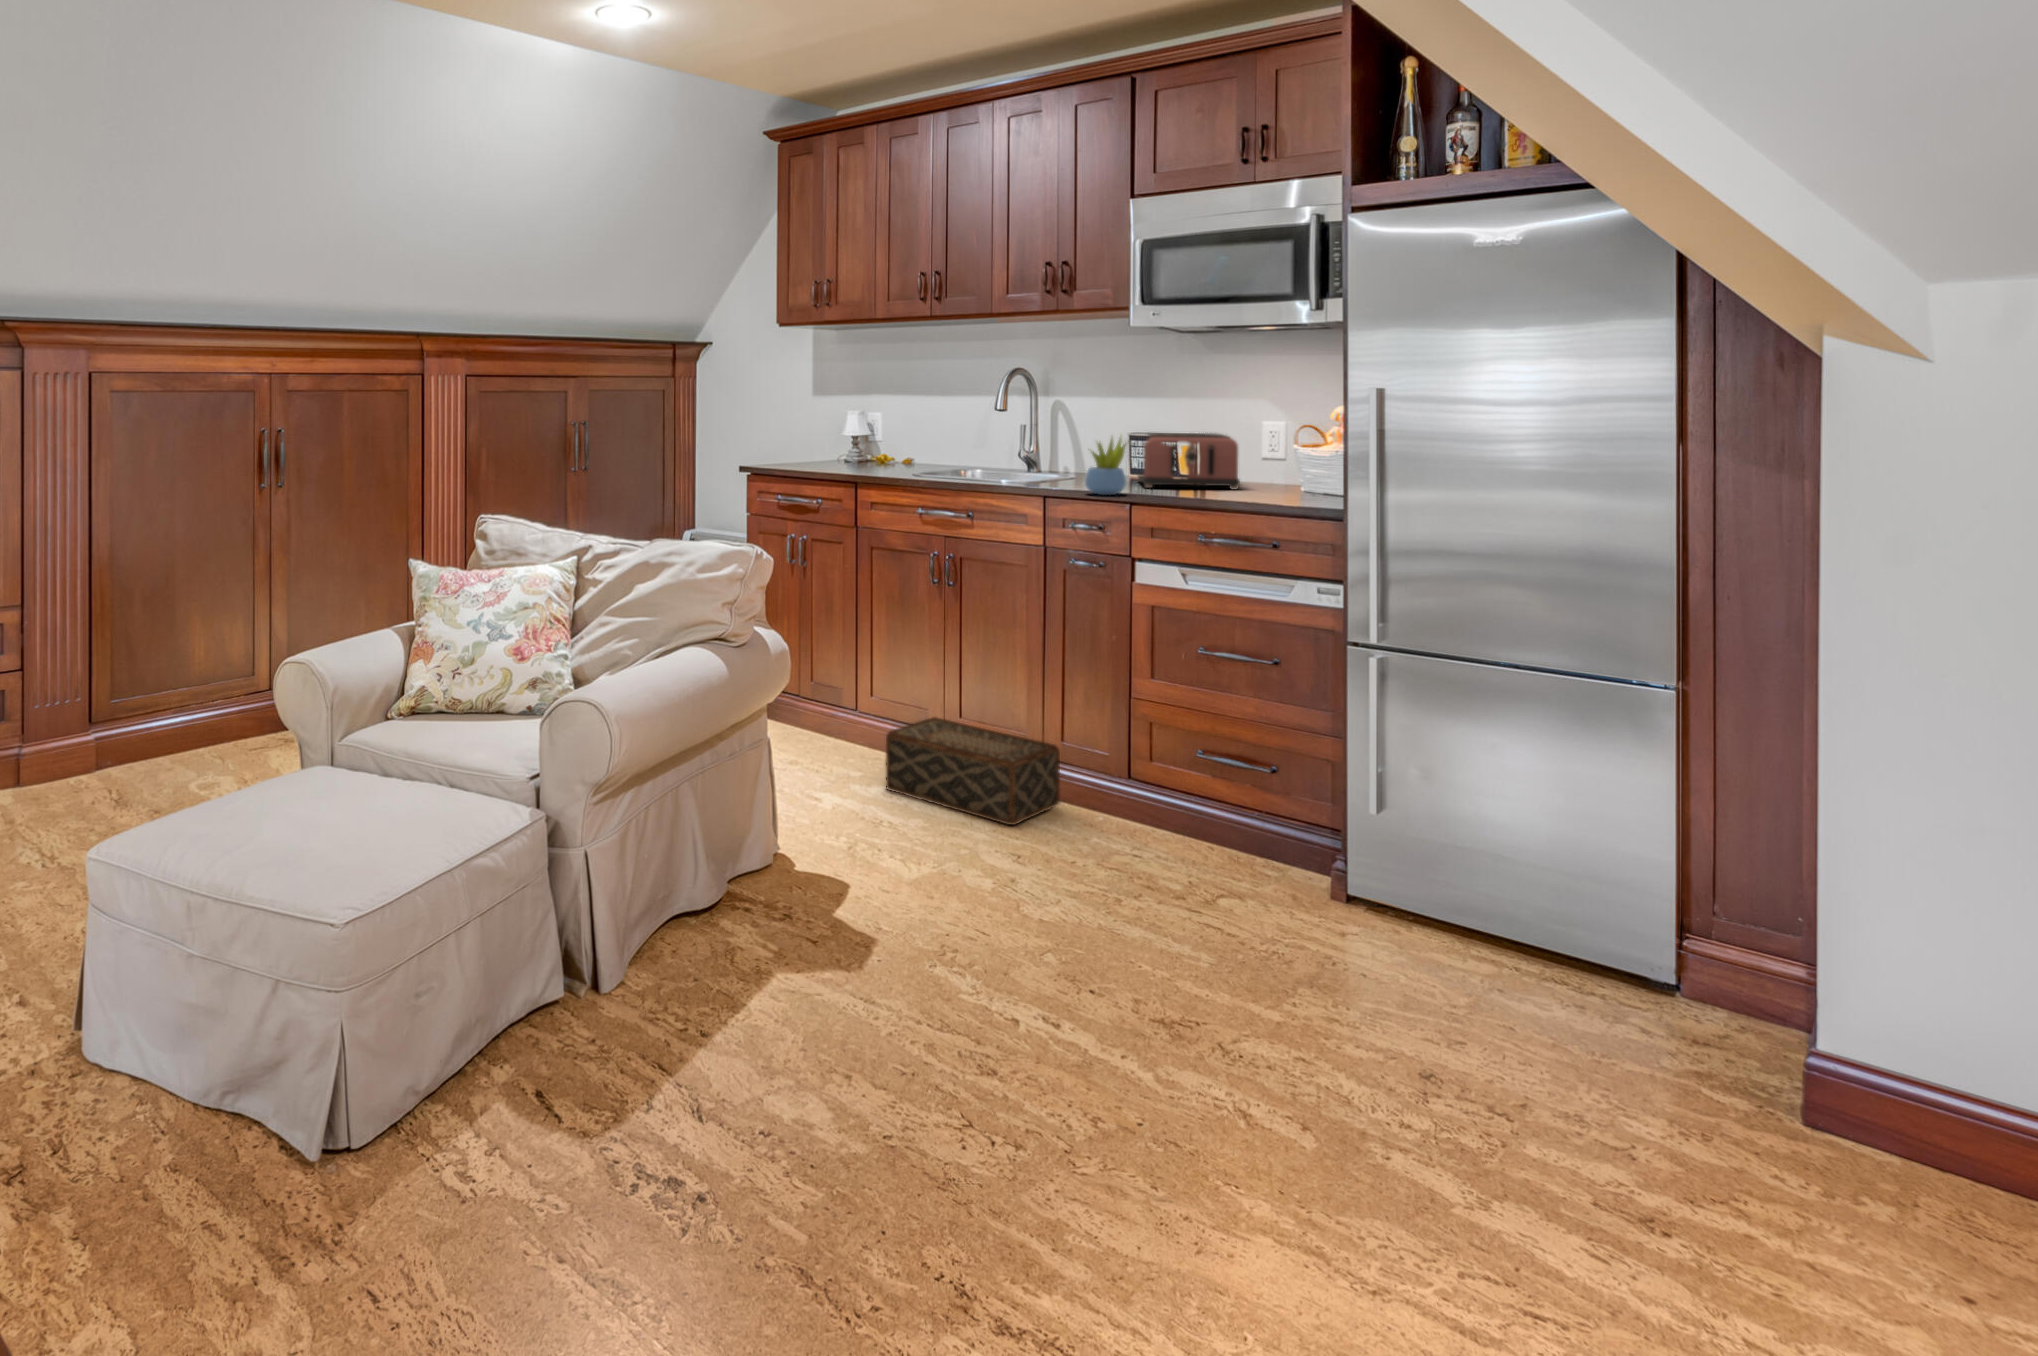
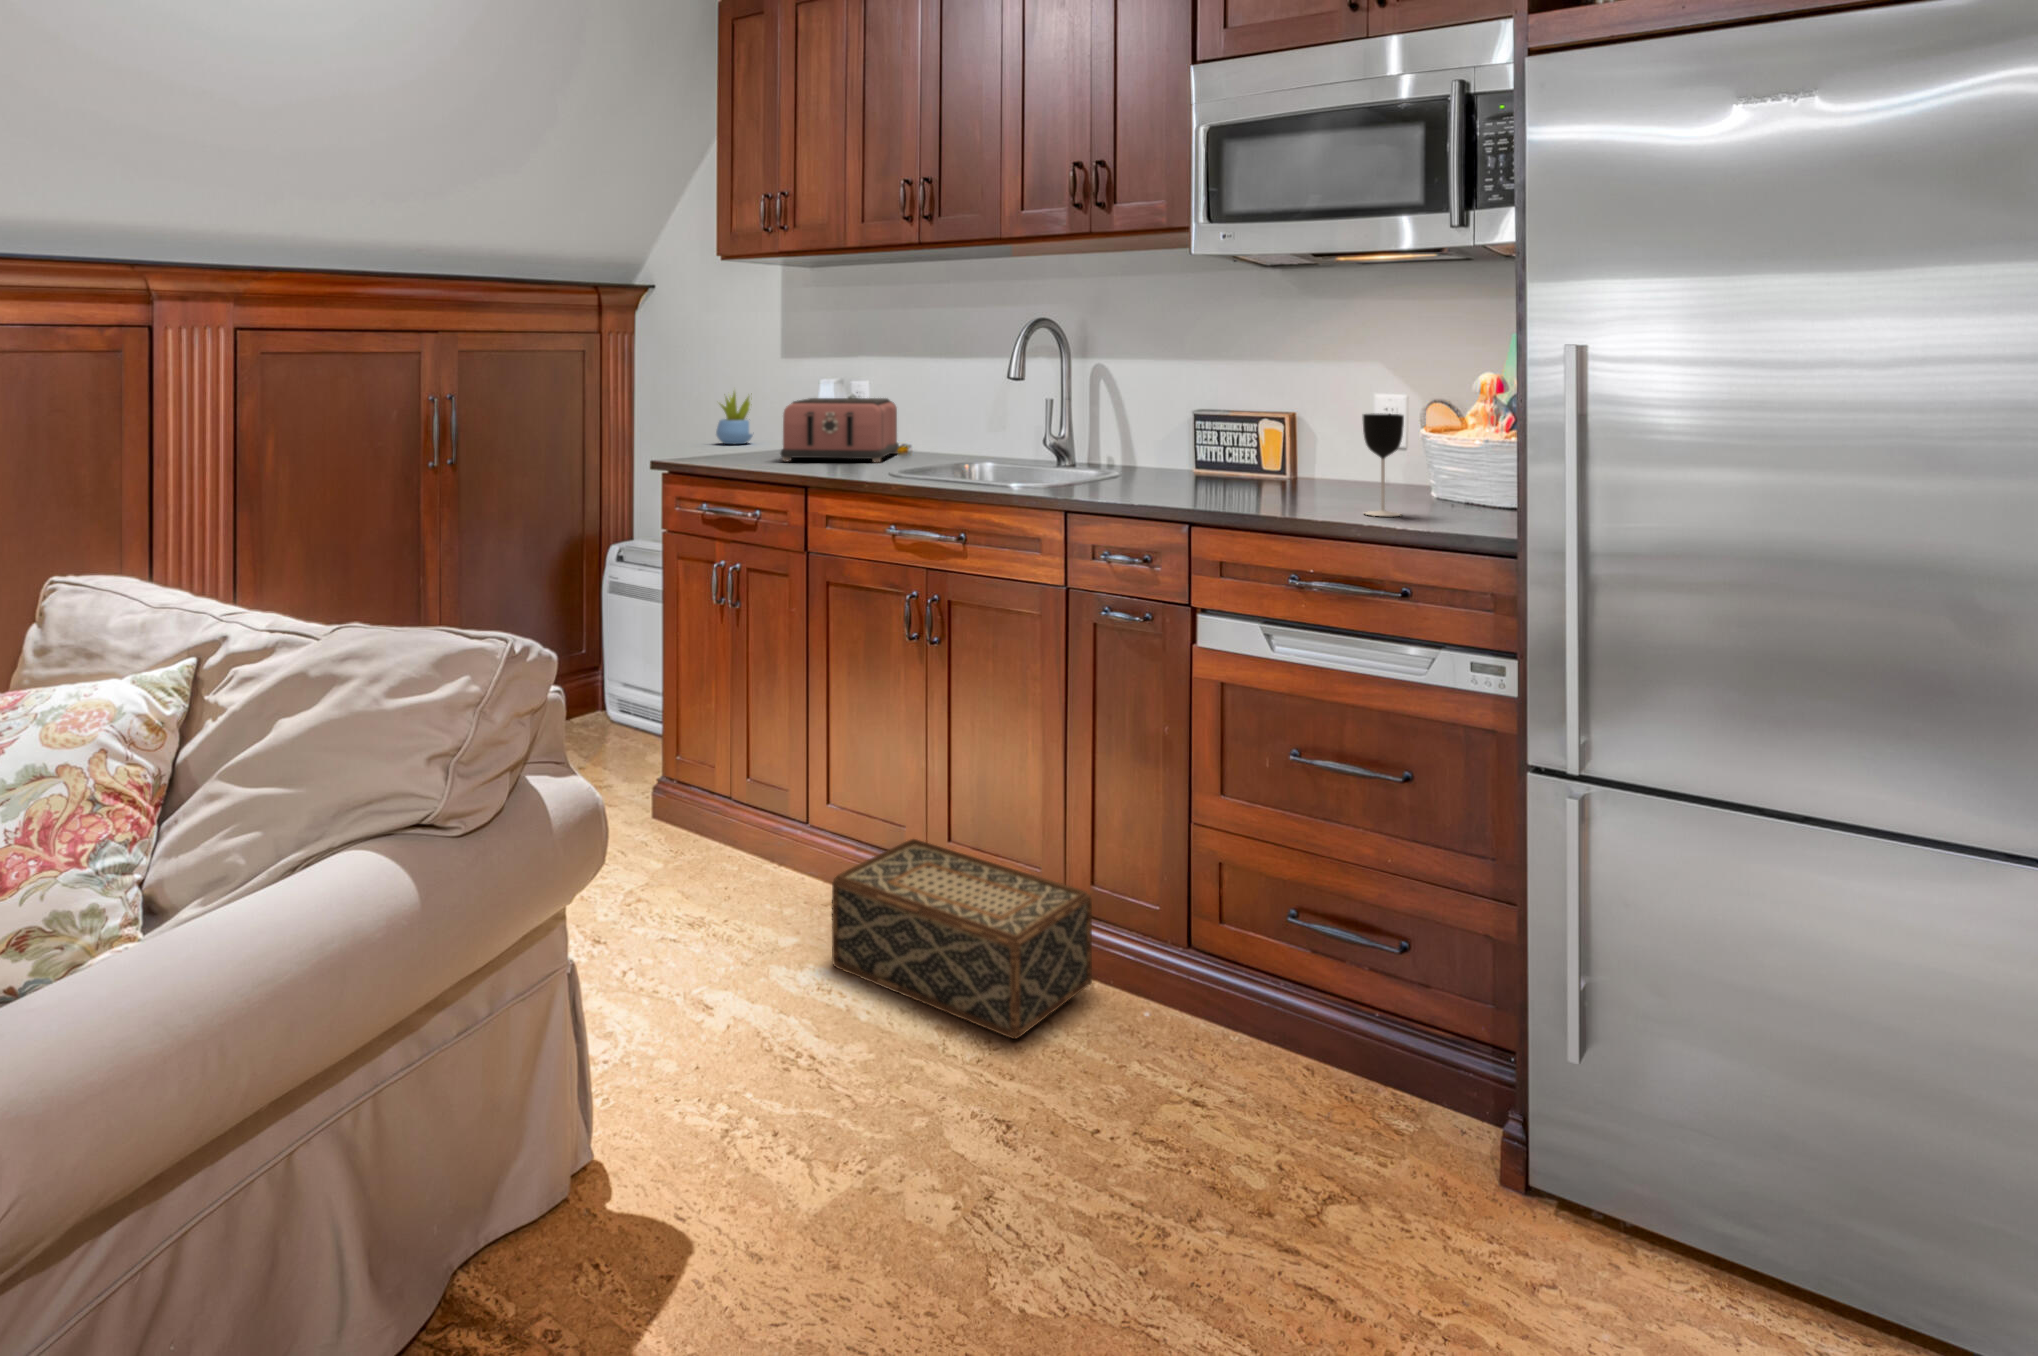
toaster: present [1138,433,1240,489] -> present [781,398,899,462]
wine glass: none [1248,434,1277,501] -> present [1363,414,1404,516]
succulent plant: present [1085,438,1129,495] -> present [716,392,753,444]

